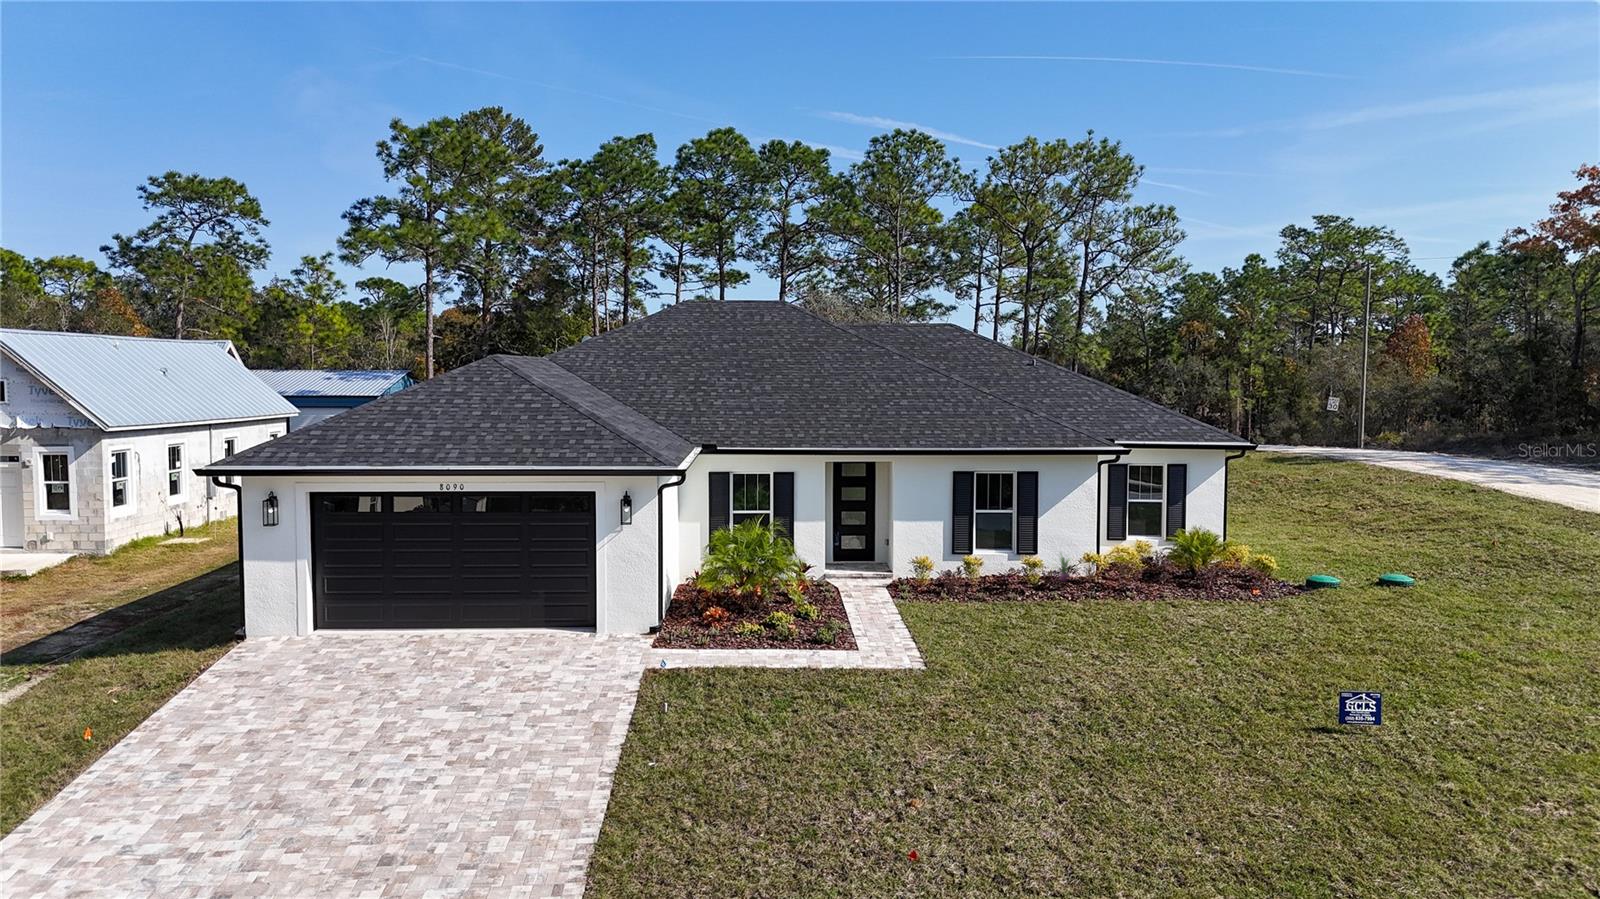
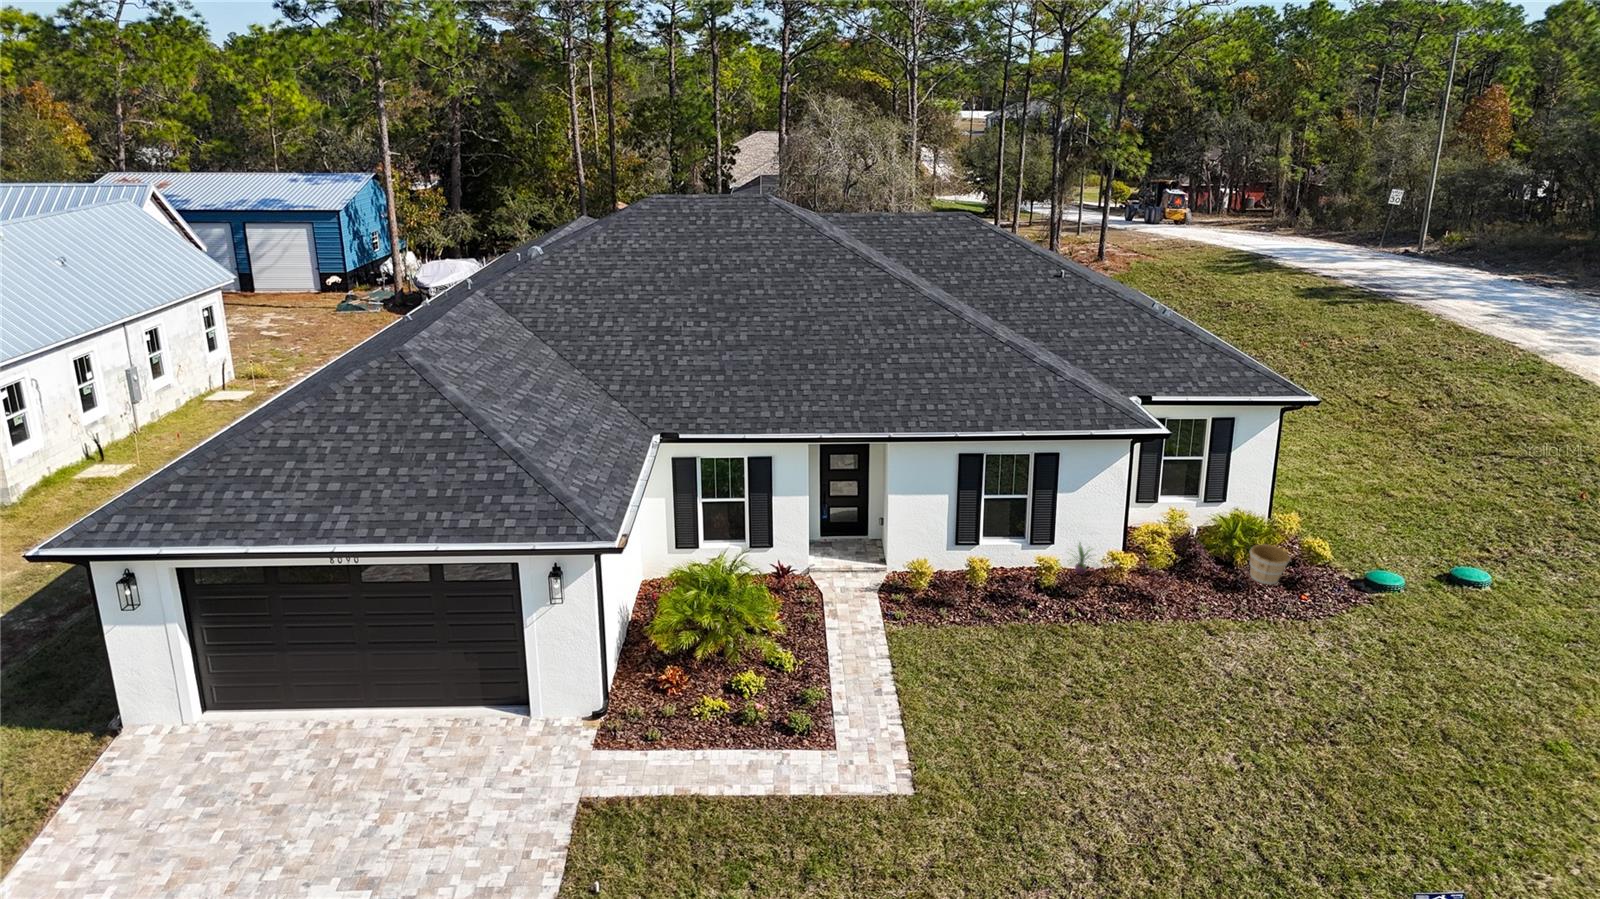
wooden bucket: none [1207,555,1243,586] -> present [1250,544,1290,585]

